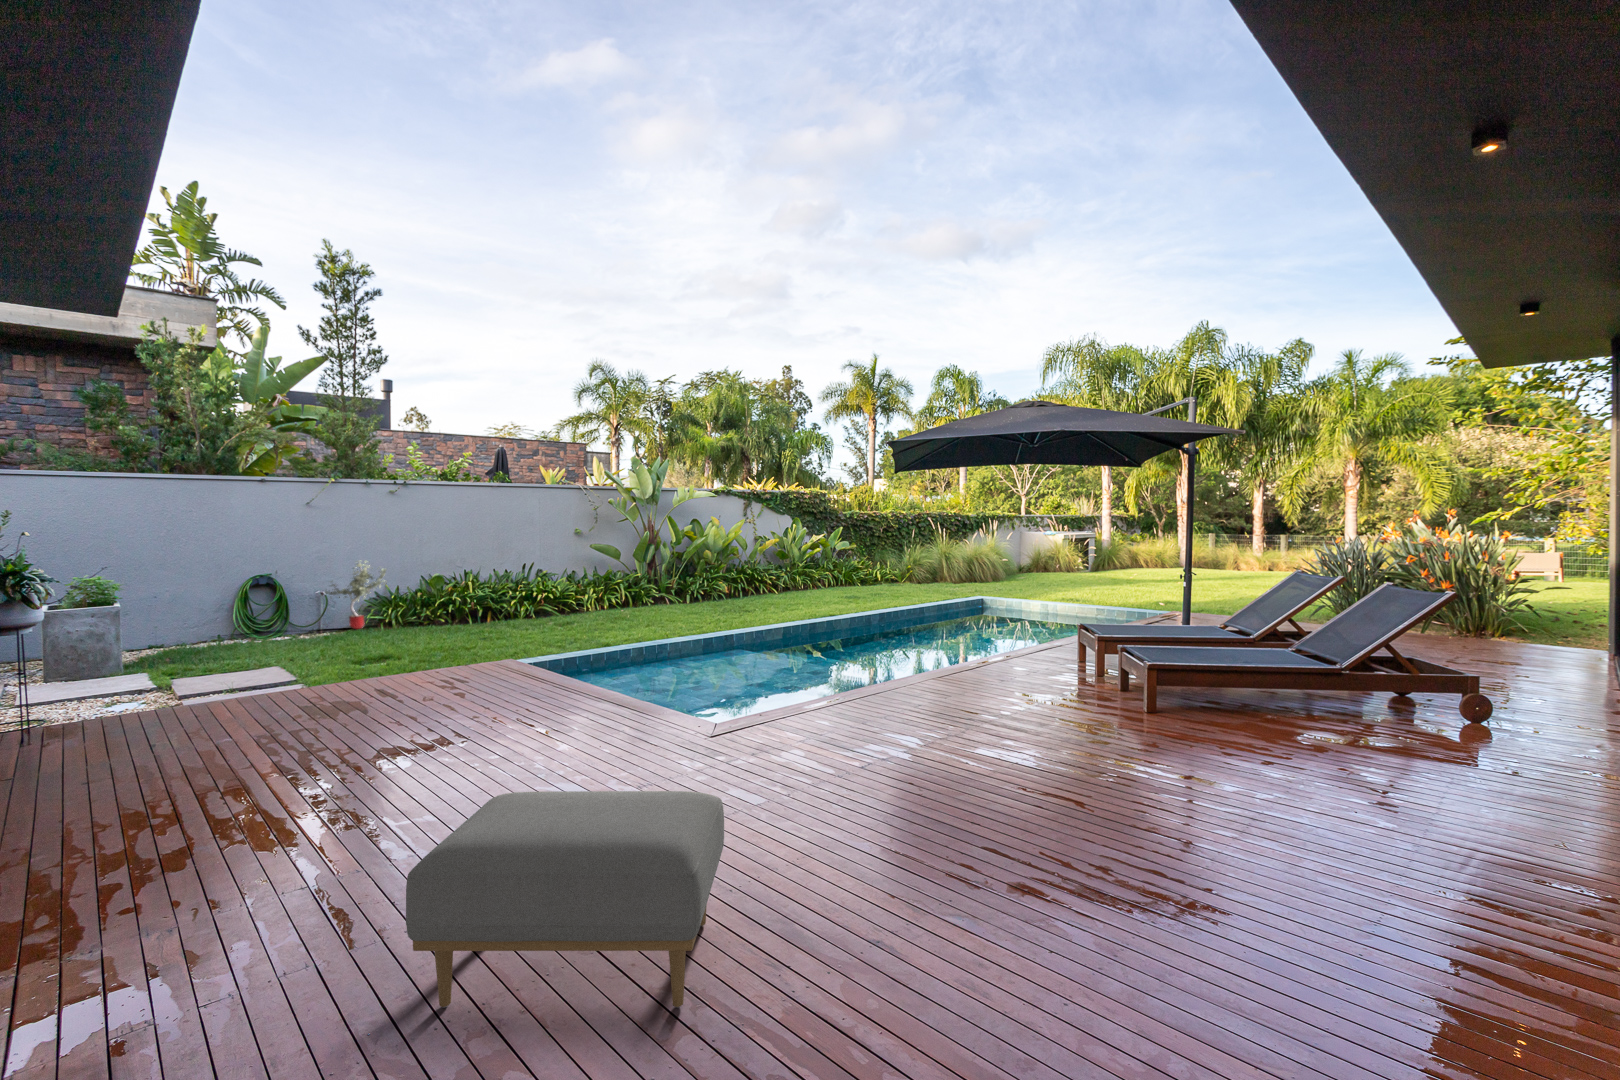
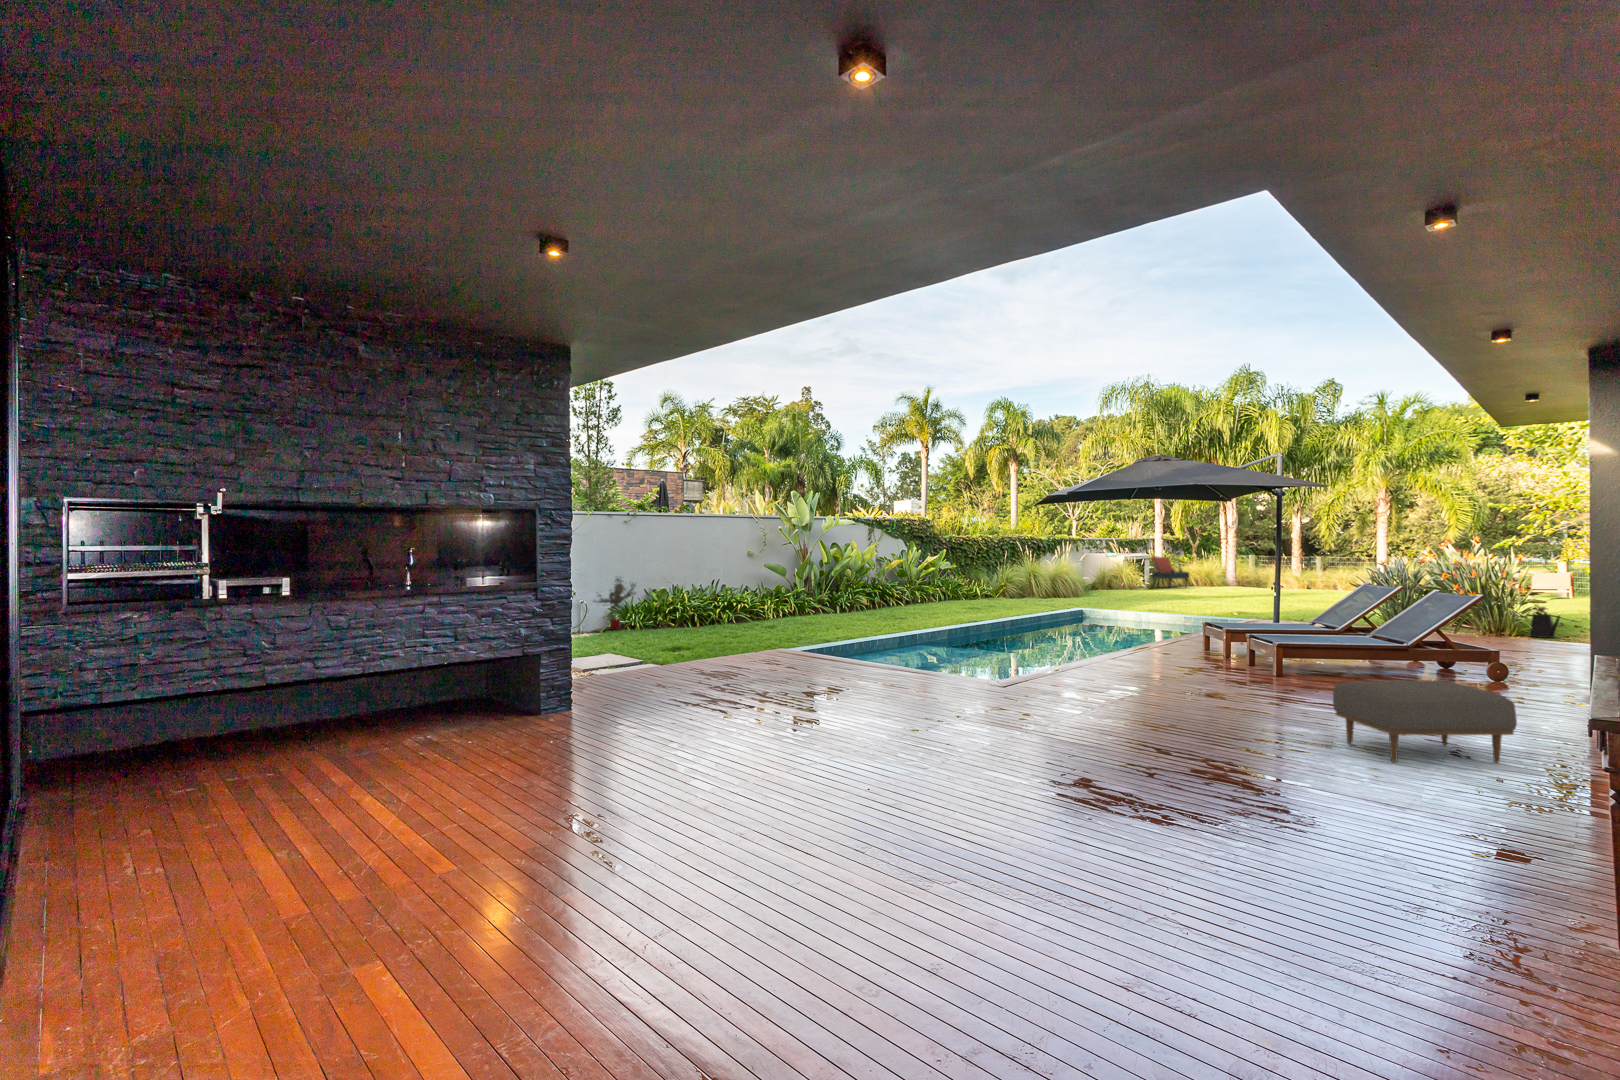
armchair: none [1087,534,1132,572] -> present [1150,556,1189,587]
watering can: none [1513,592,1560,640] -> present [1529,605,1560,638]
ottoman: present [406,791,724,1008] -> present [1333,680,1517,762]

